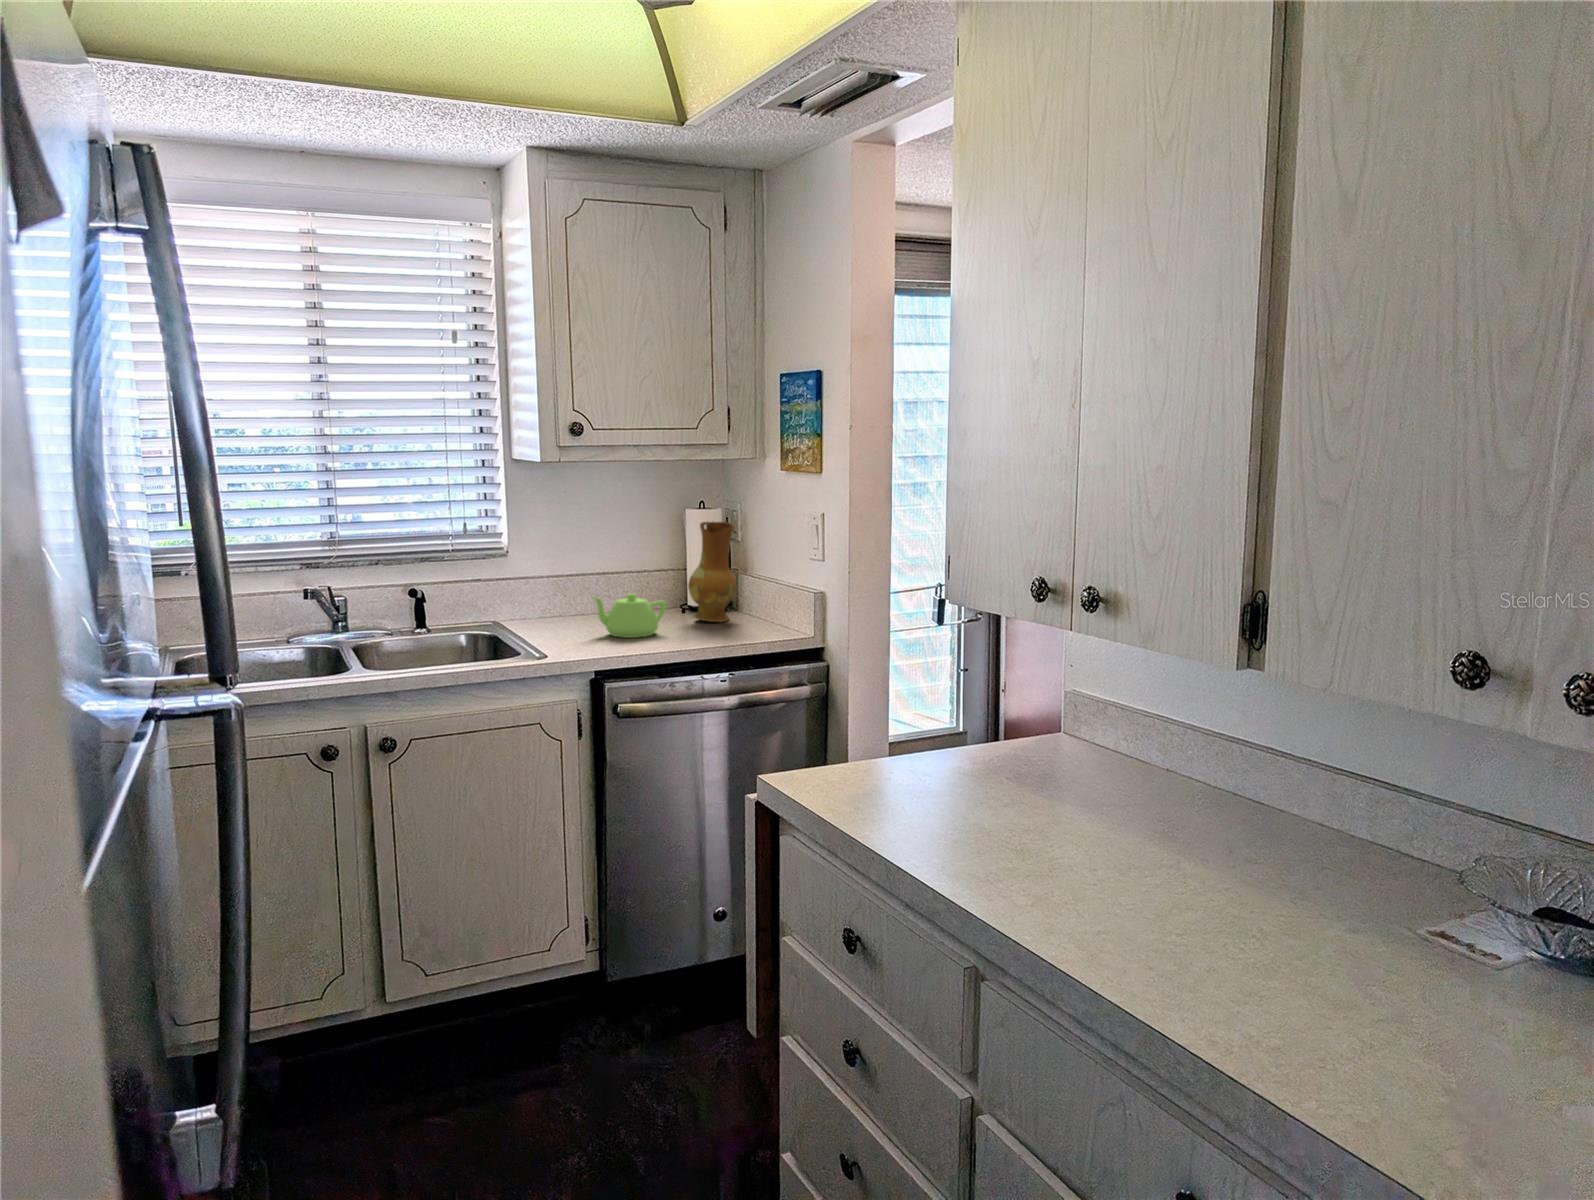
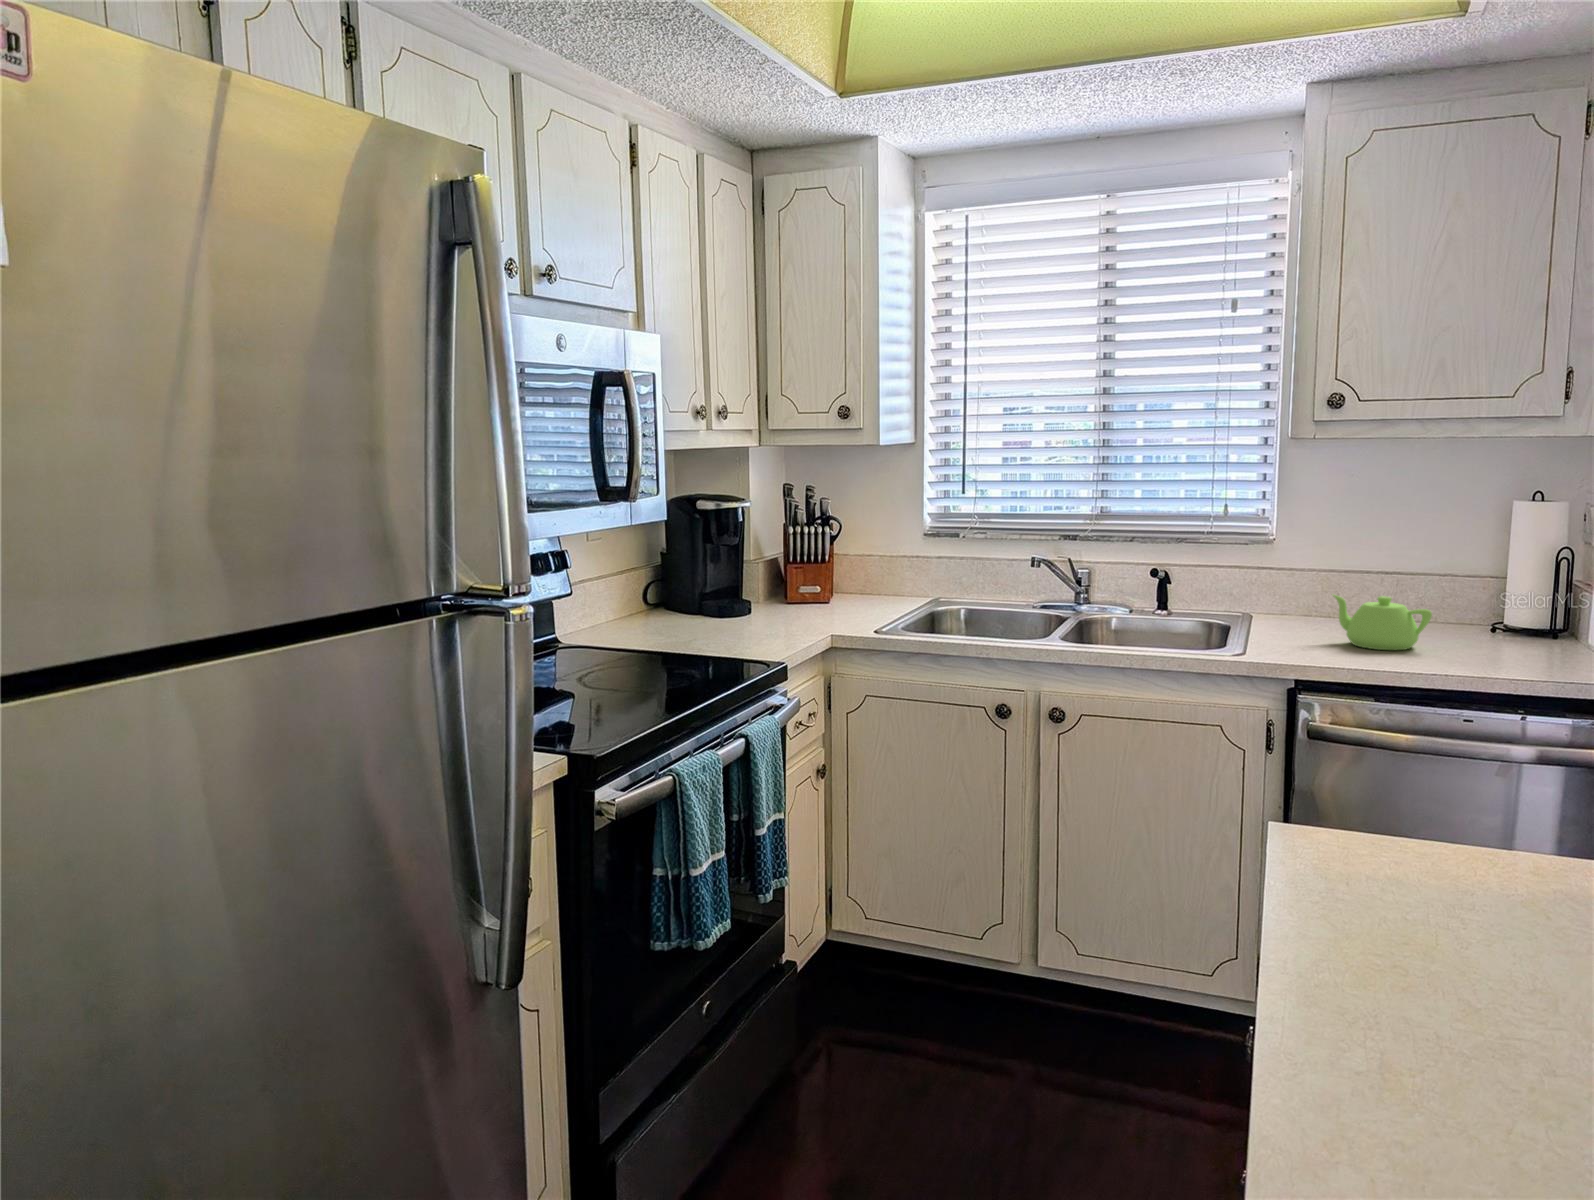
ceramic jug: present [688,522,737,622] -> none [1484,515,1564,649]

